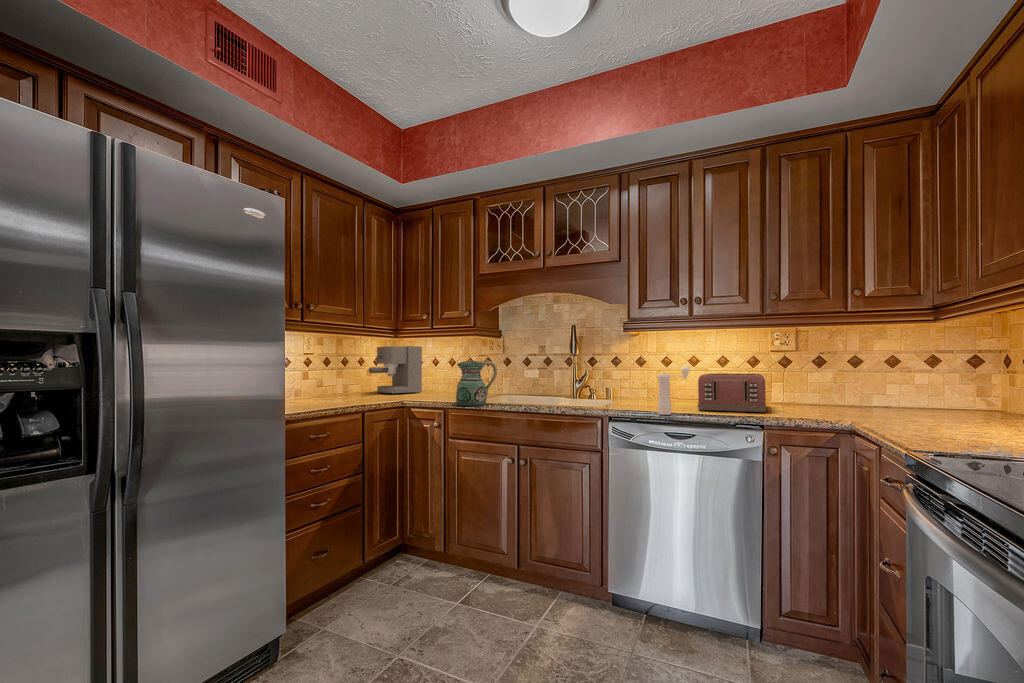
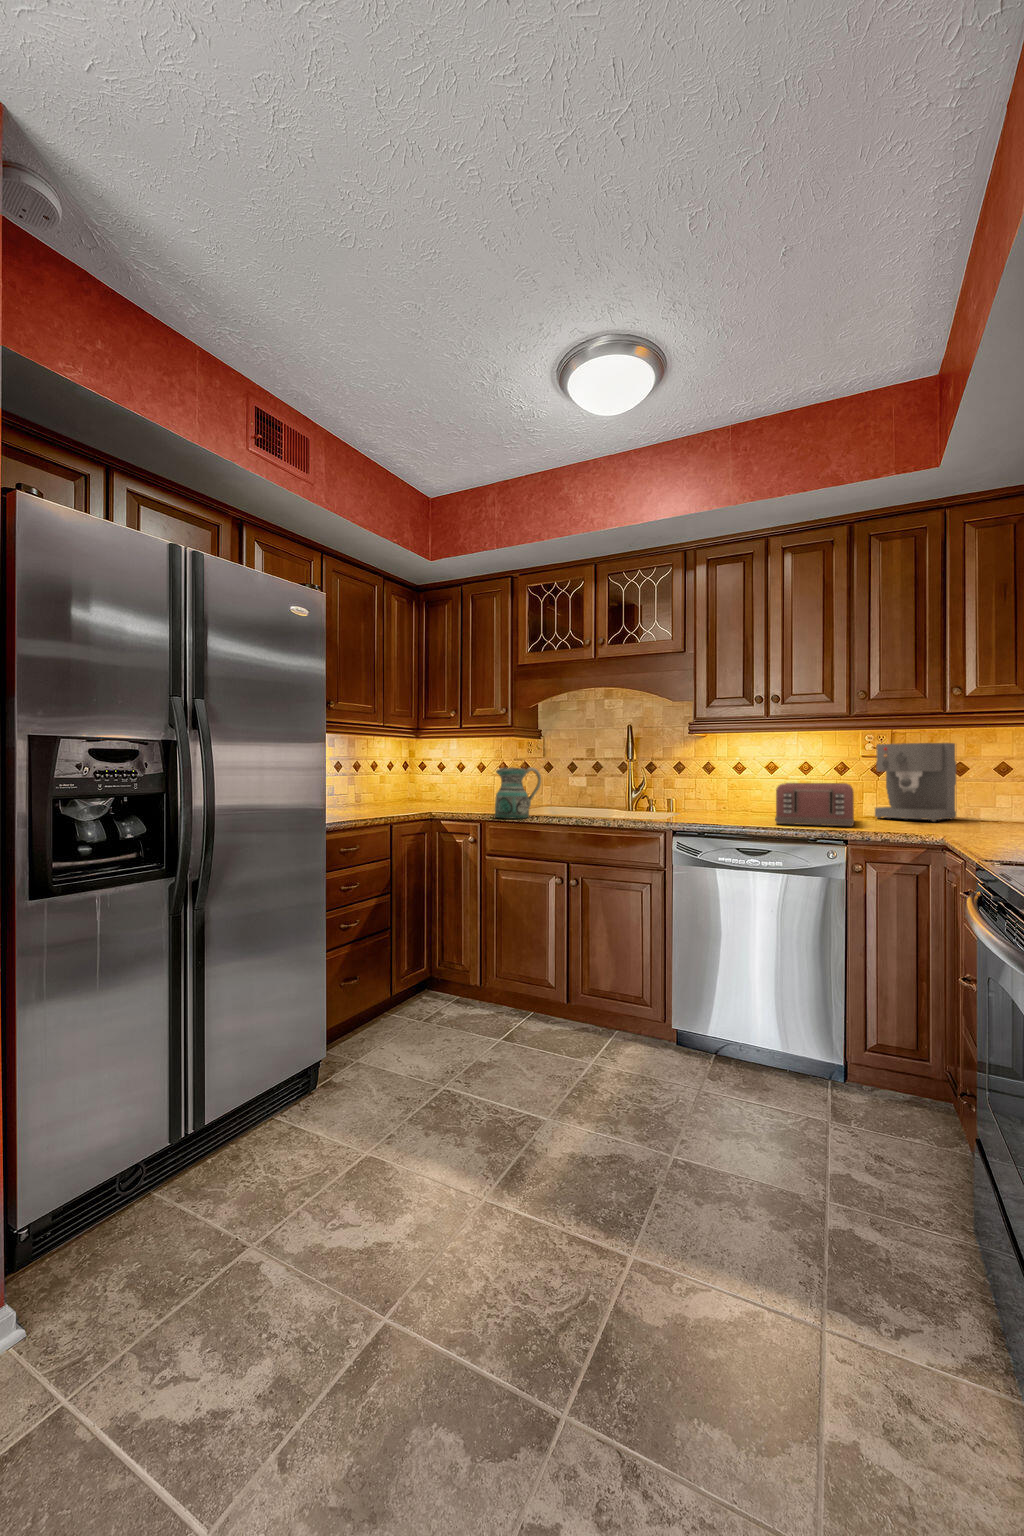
coffee maker: present [369,346,422,394] -> present [875,743,956,822]
pepper mill: present [658,367,690,415] -> none [730,775,768,829]

